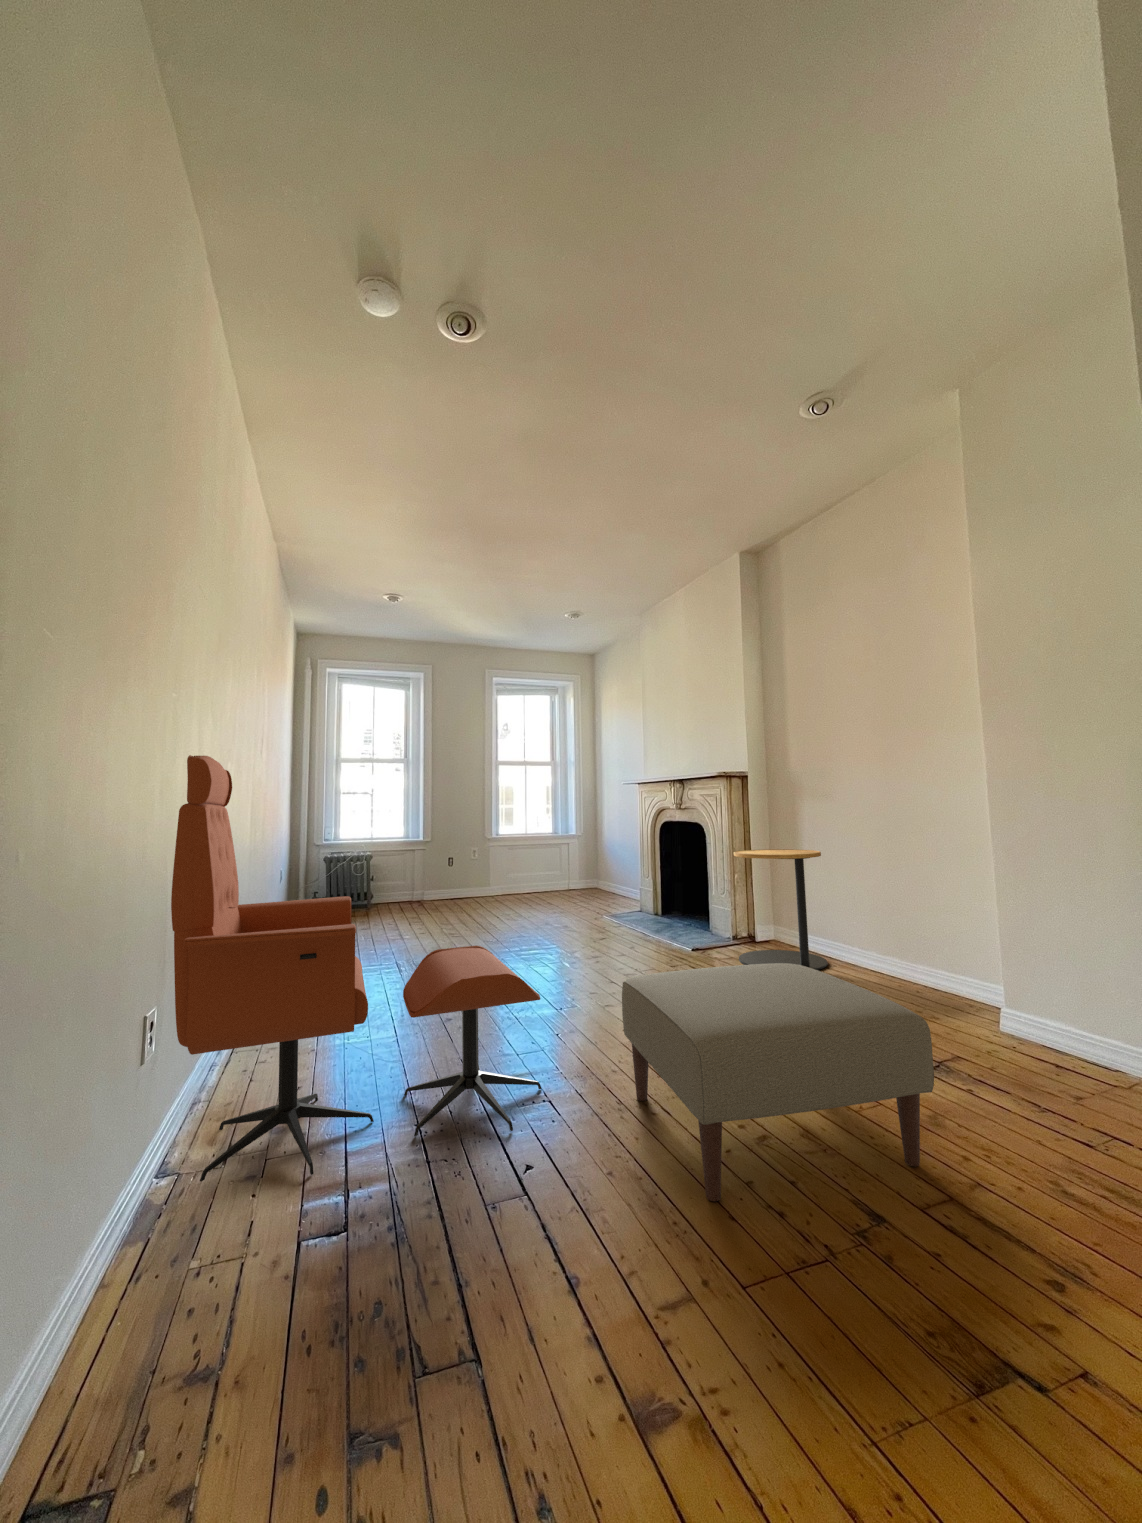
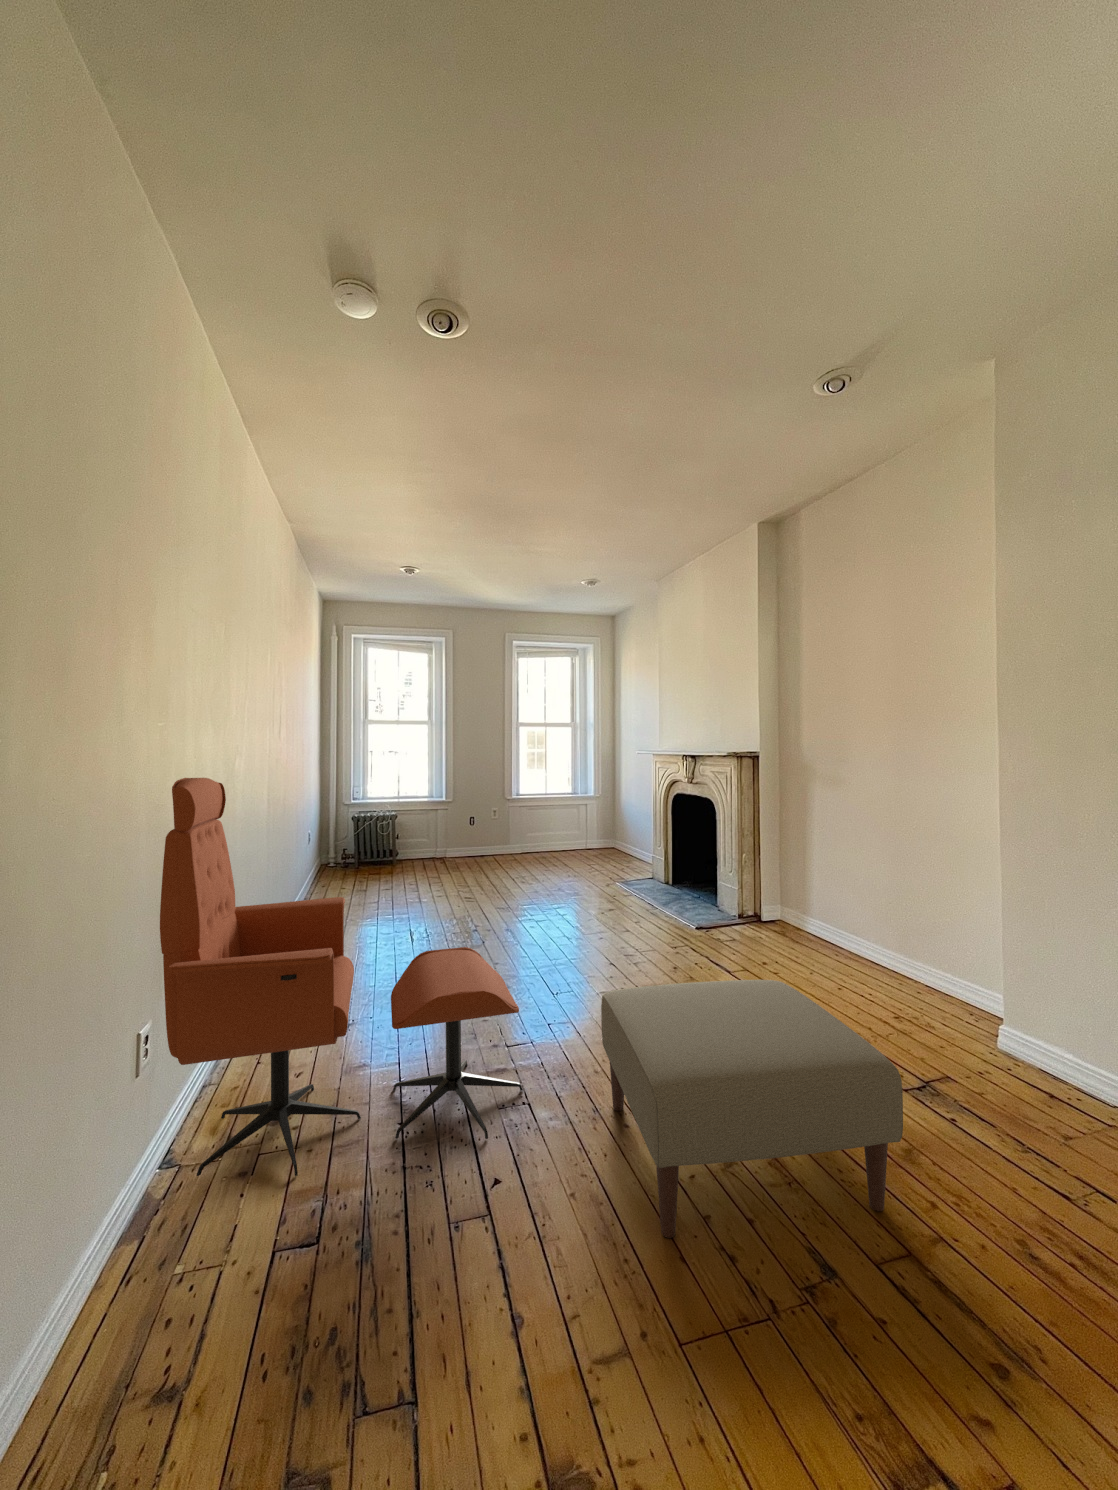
side table: present [734,849,828,970] -> none [742,831,833,960]

